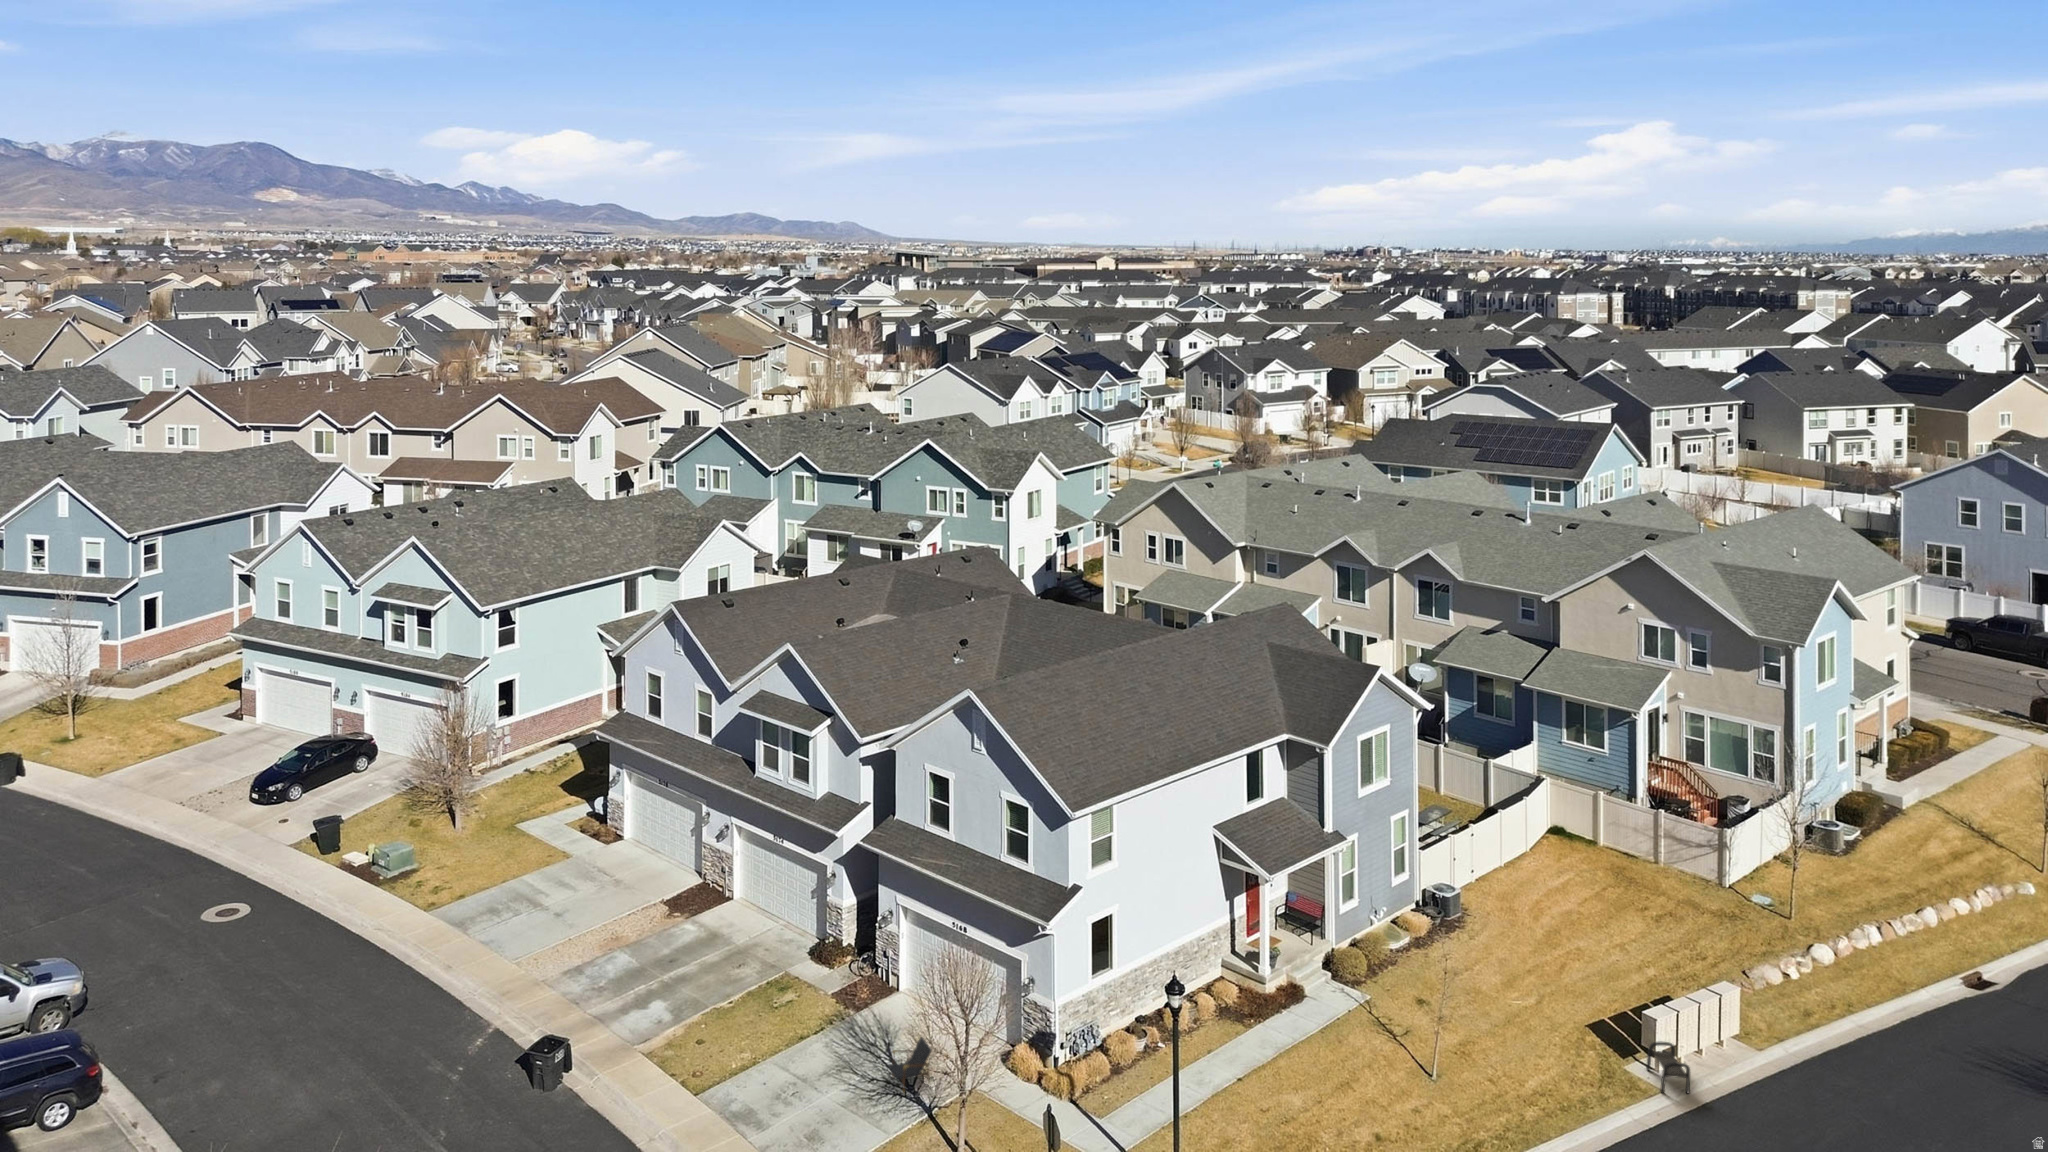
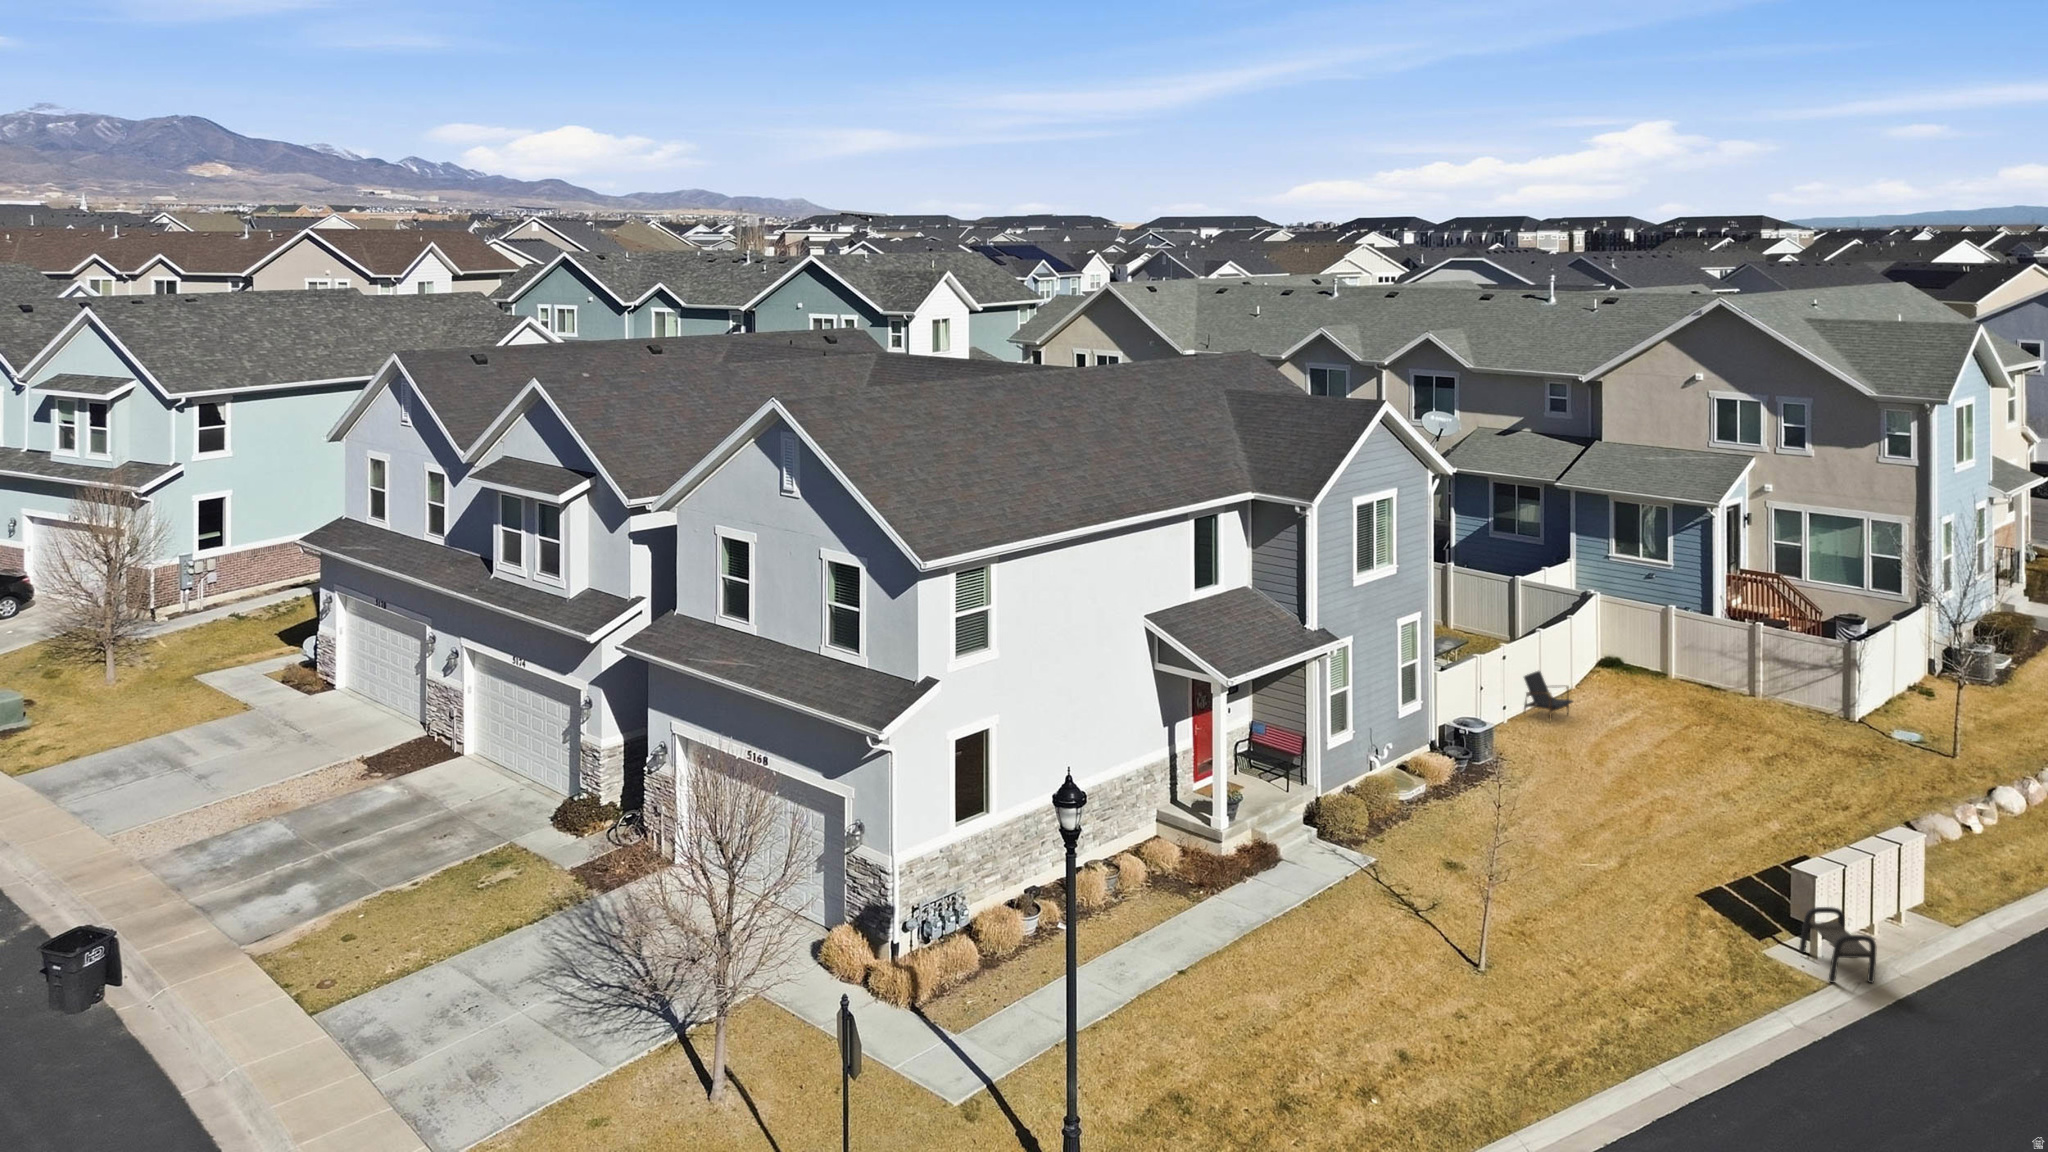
lounge chair: present [888,1038,931,1090] -> present [1524,671,1573,721]

